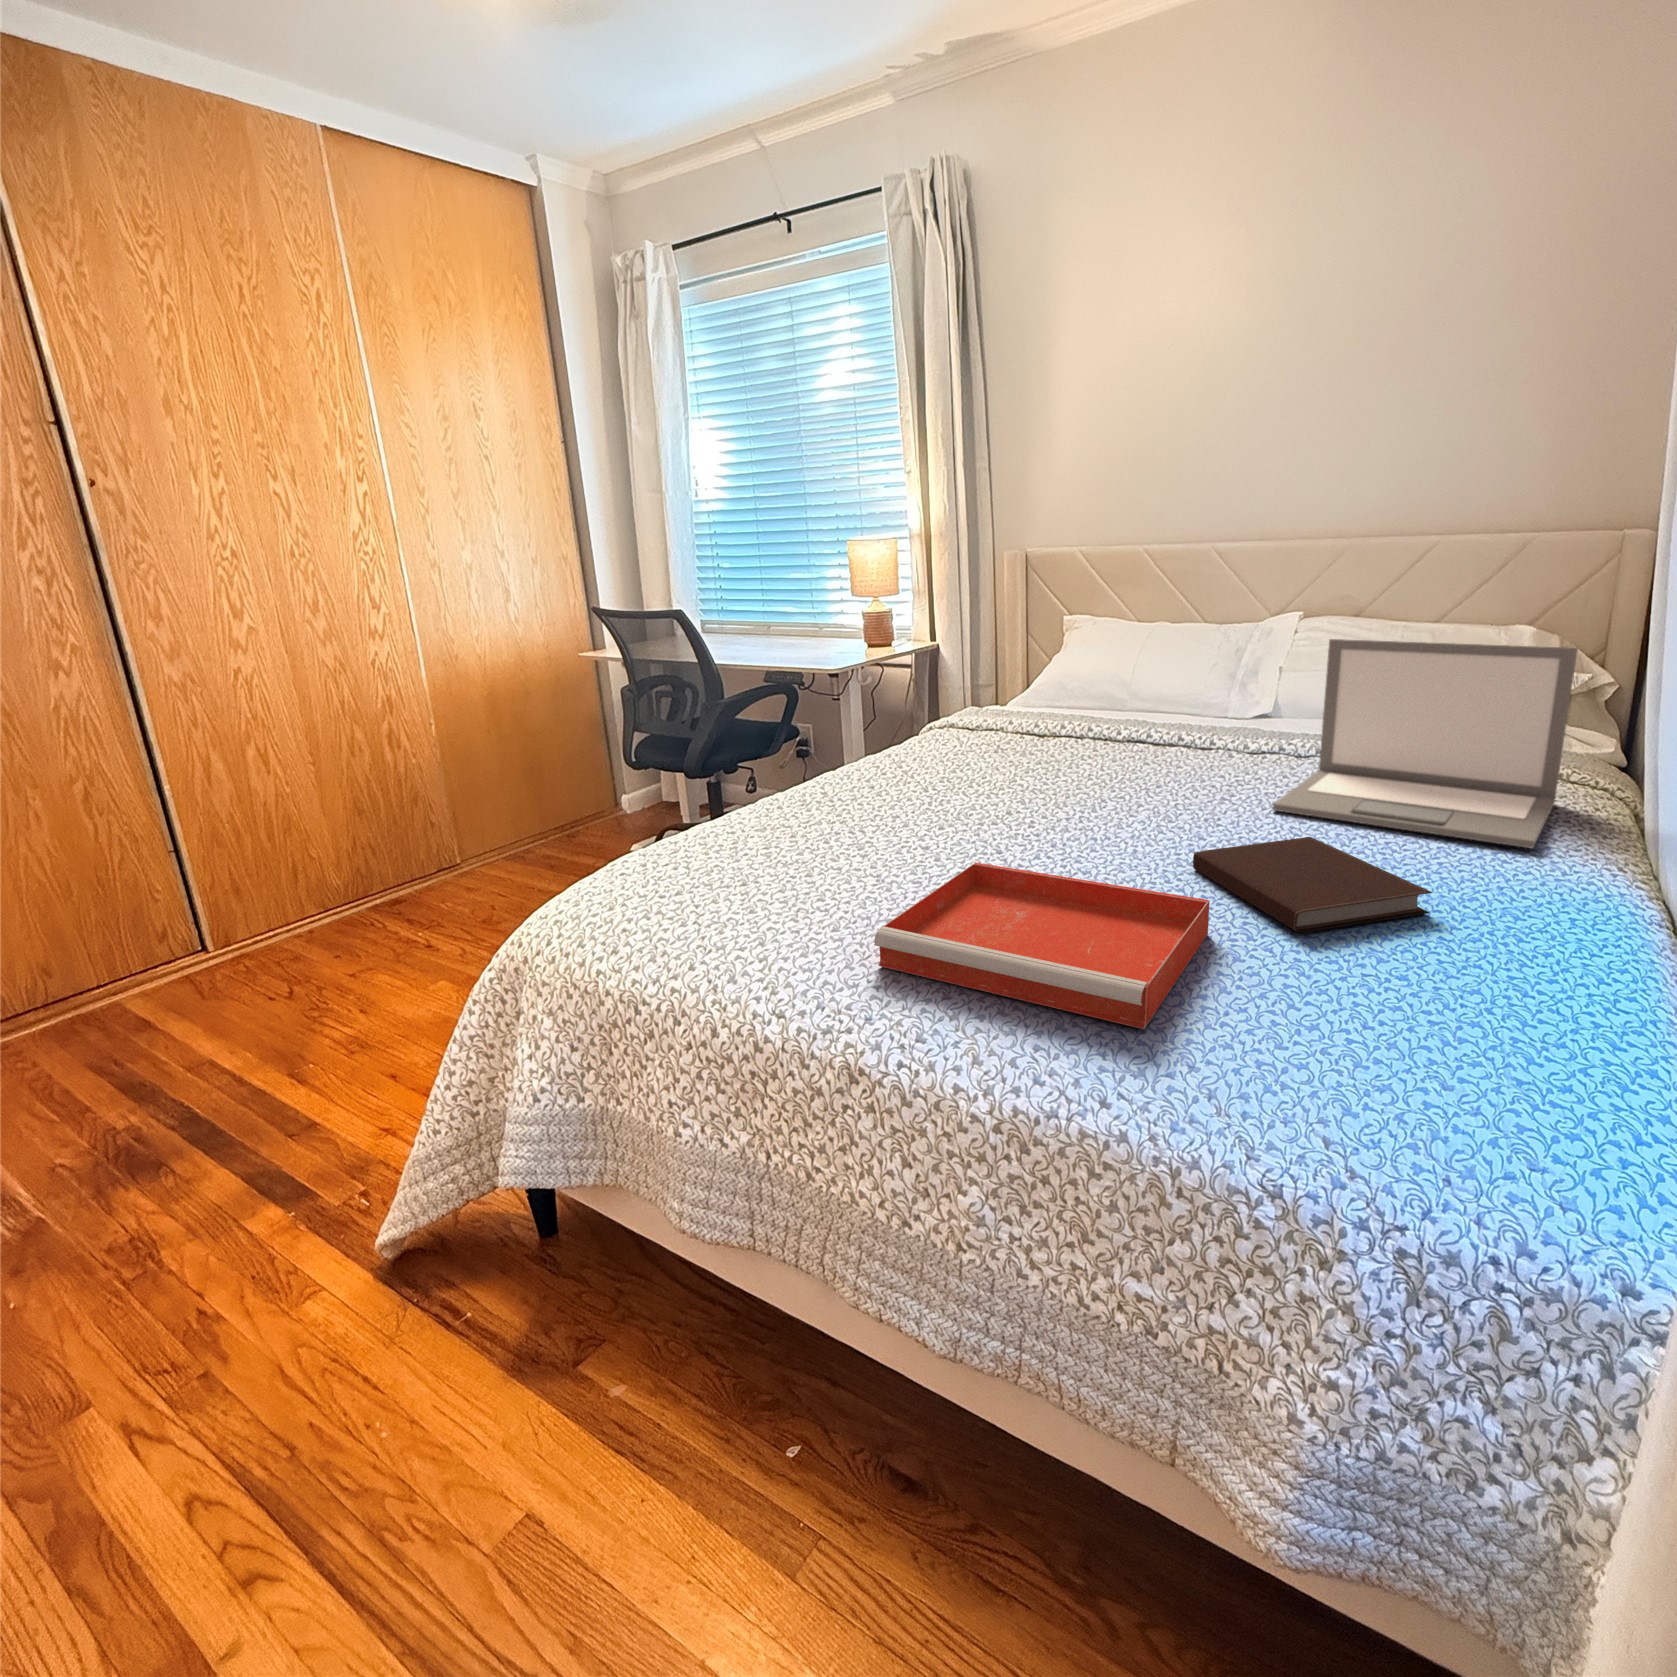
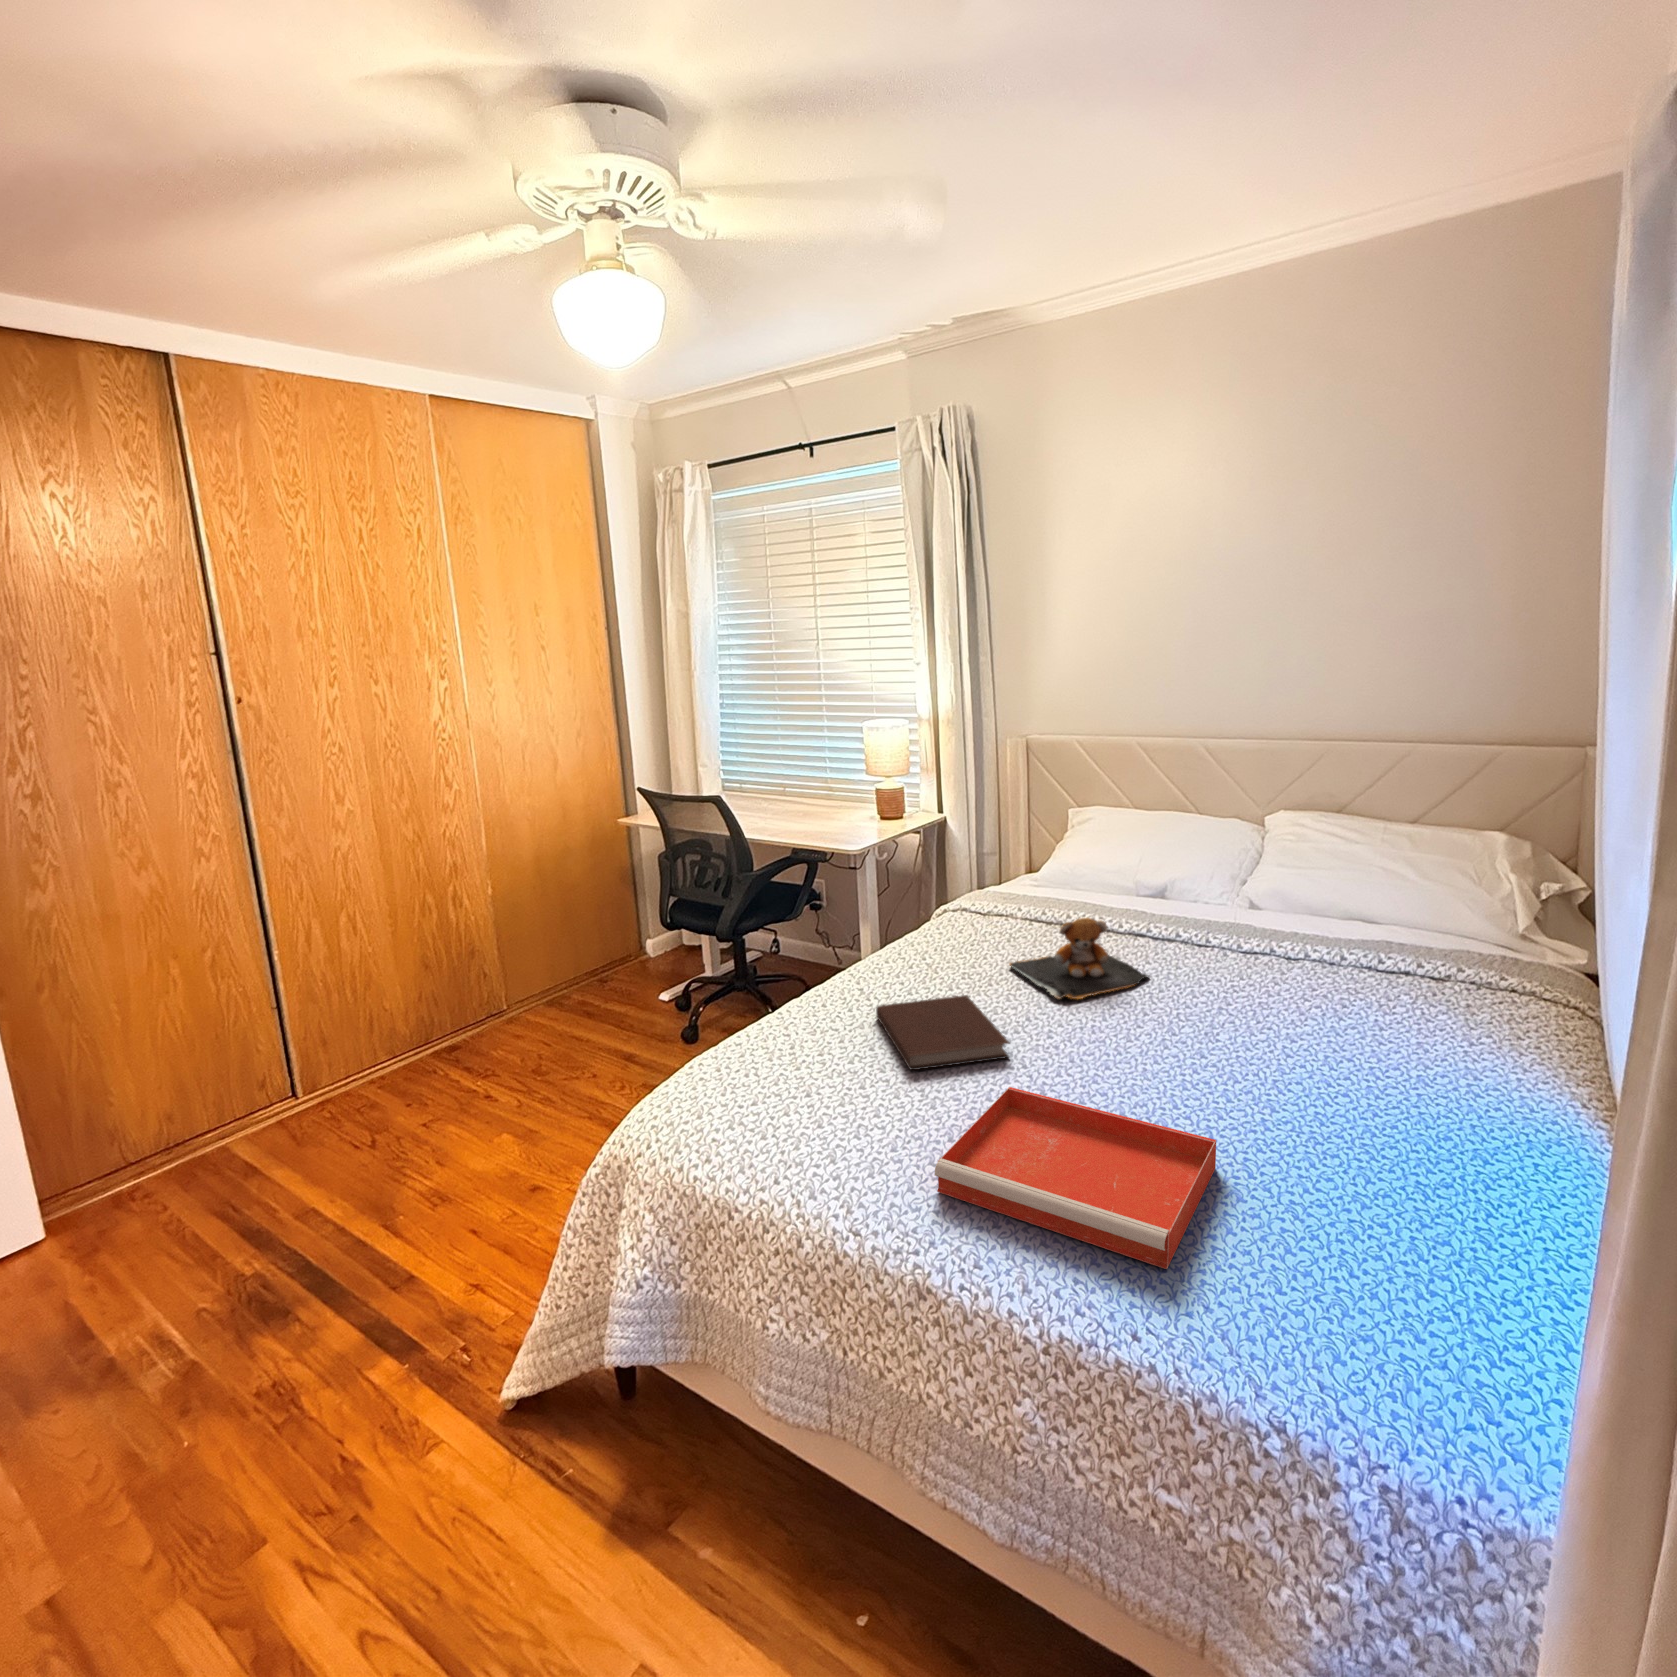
laptop: present [1272,639,1578,848] -> none [1268,865,1540,1083]
teddy bear: none [992,709,1147,794] -> present [1010,918,1149,999]
notebook: present [1193,837,1432,932] -> present [876,995,1009,1070]

